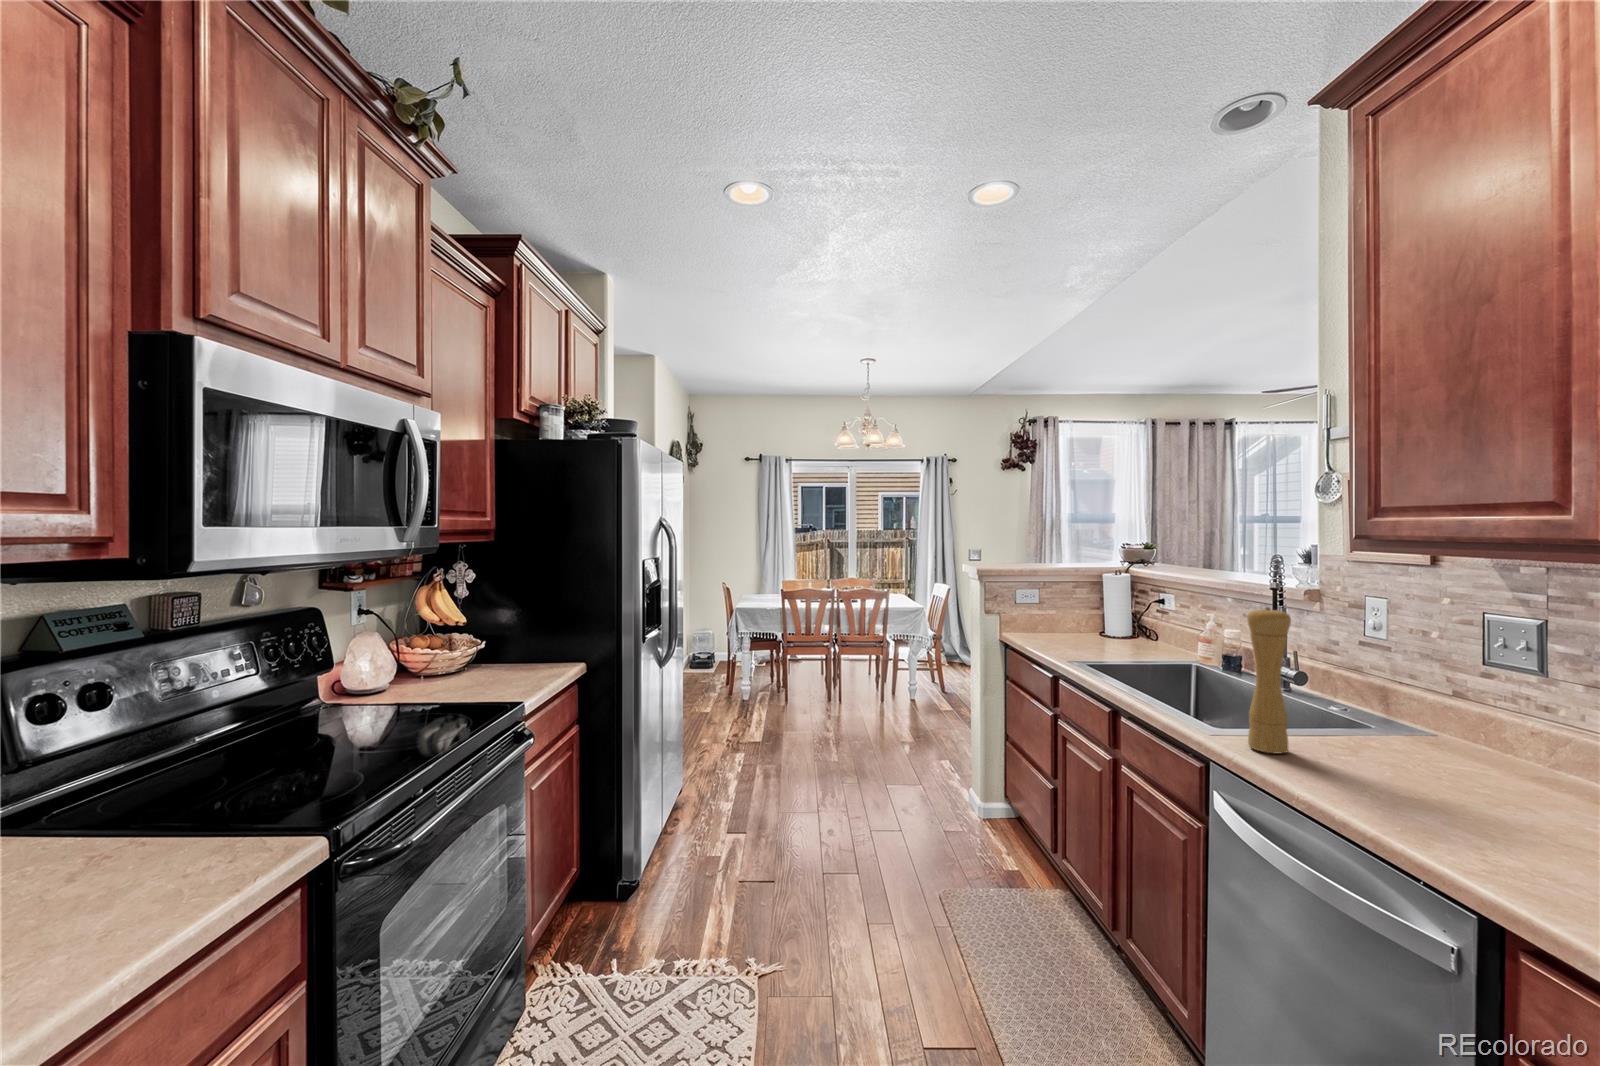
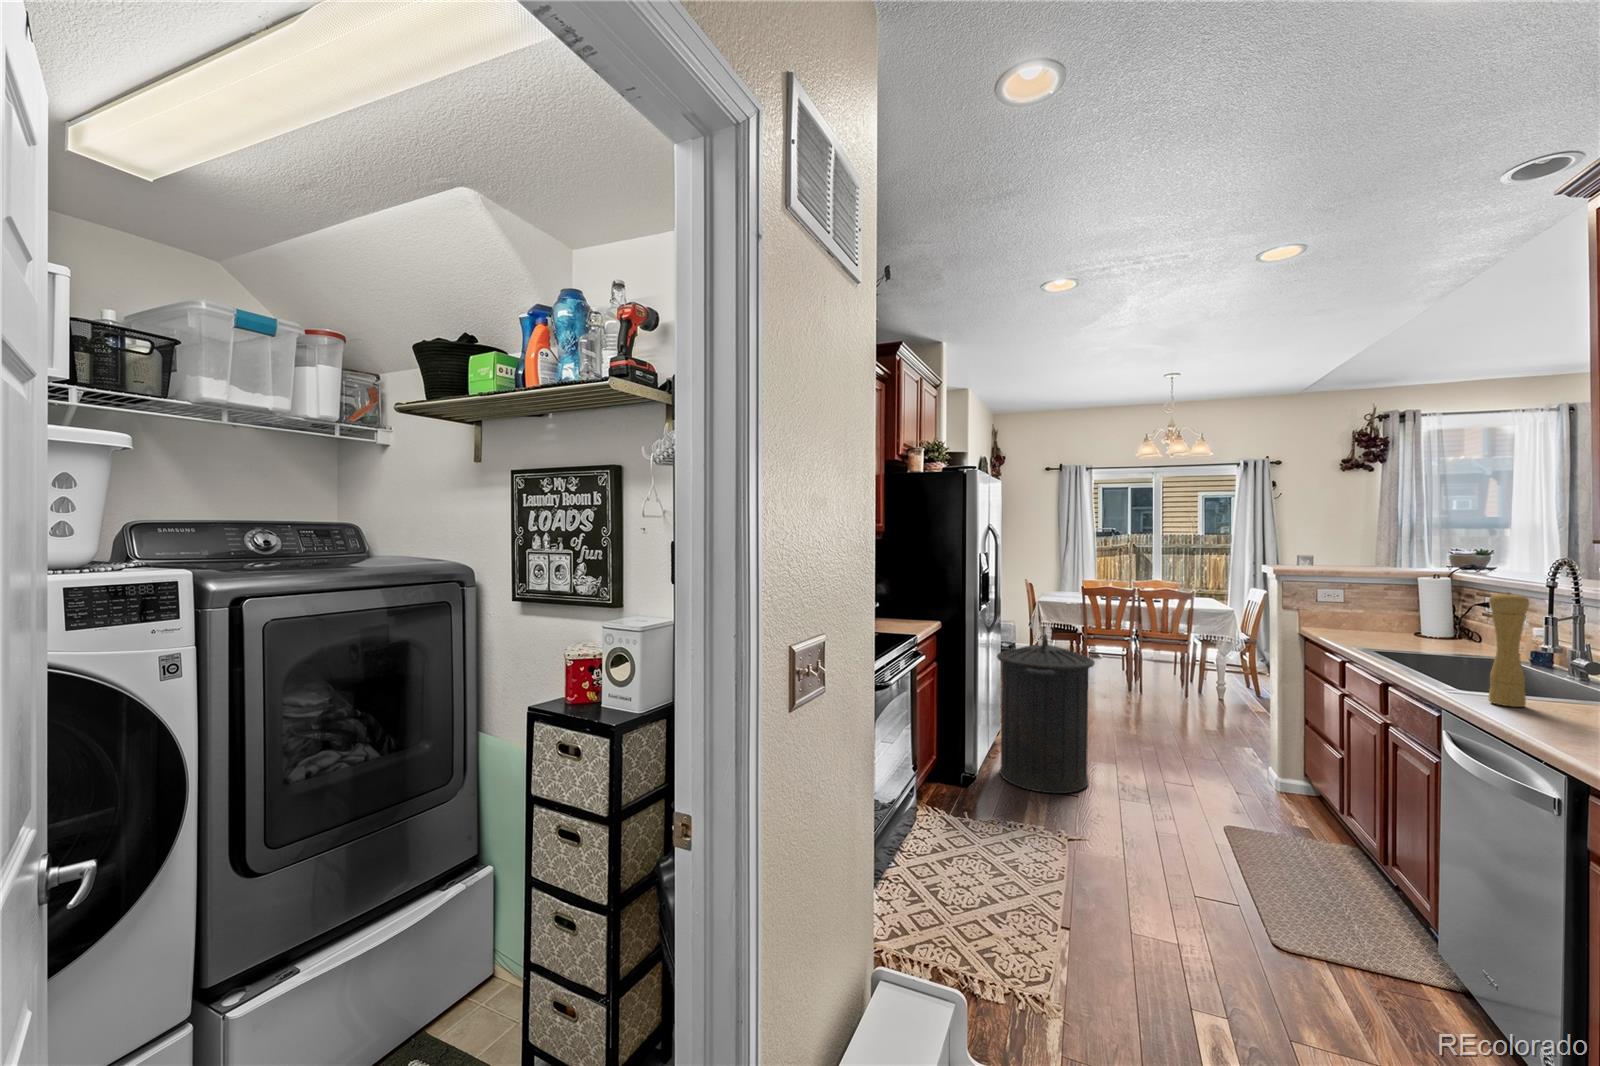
trash can: none [672,663,792,874] -> present [997,634,1095,793]

